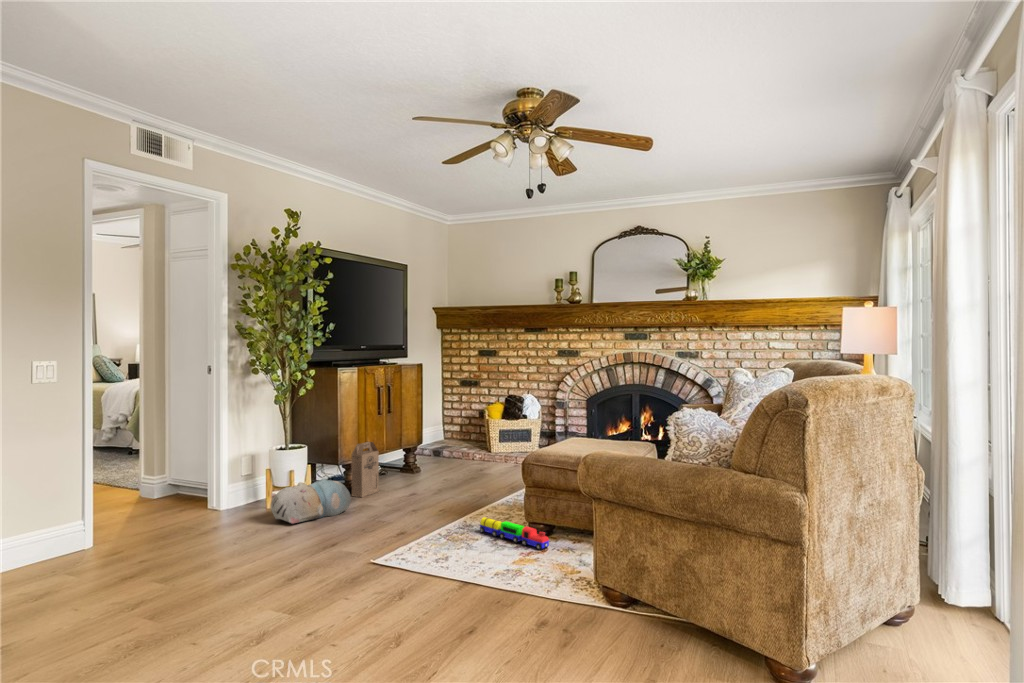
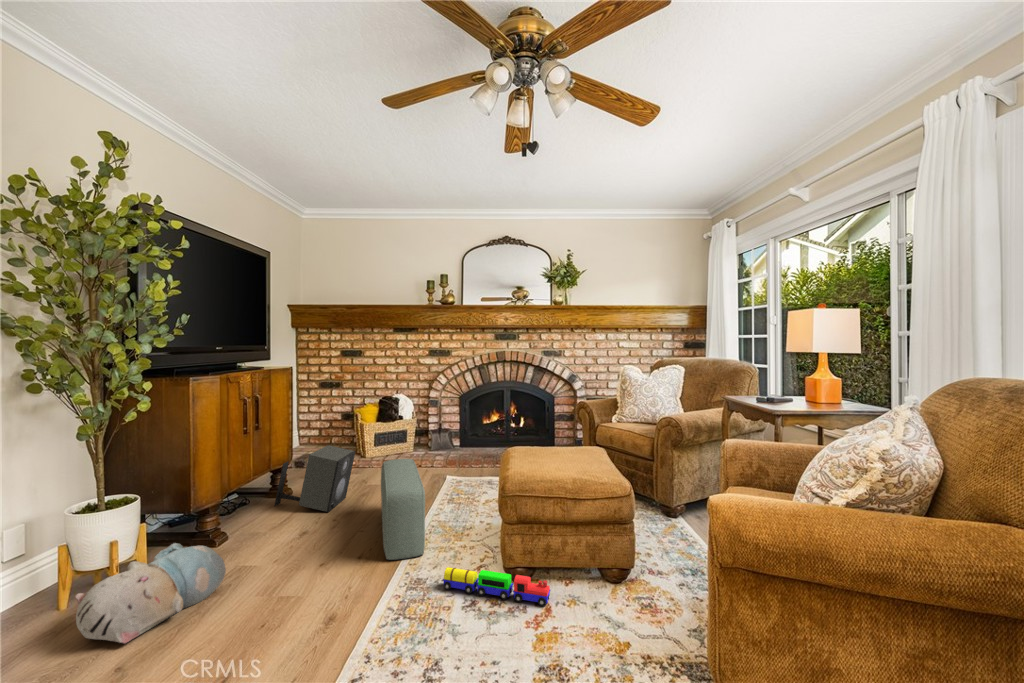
speaker: none [403,431,464,484] -> present [274,445,355,512]
cardboard box: present [352,442,379,497] -> none [213,473,252,554]
pouf: none [454,444,501,515] -> present [381,459,425,560]

